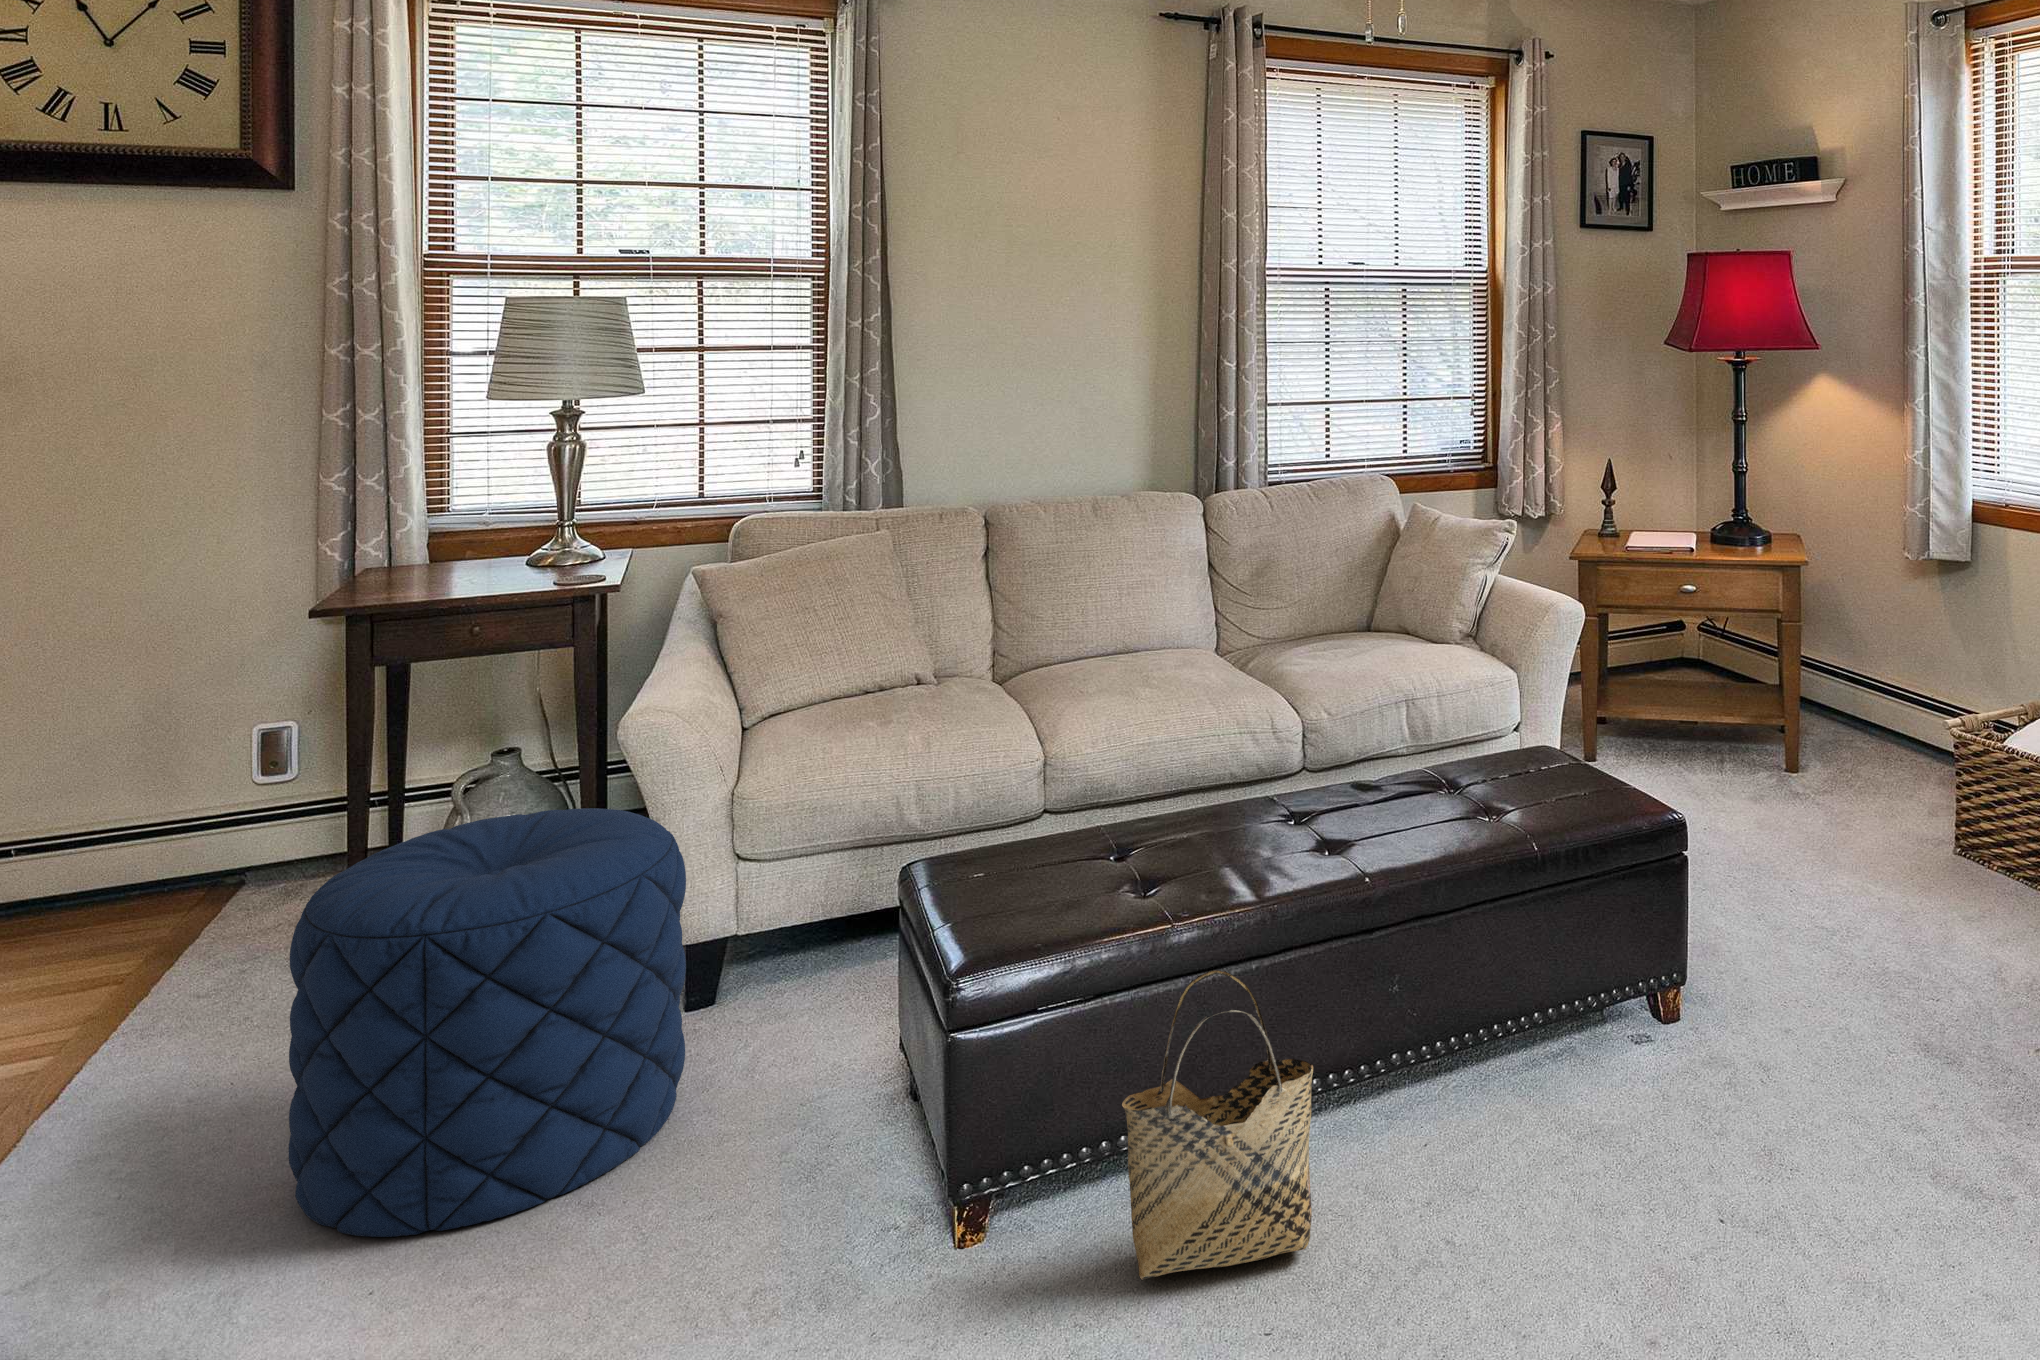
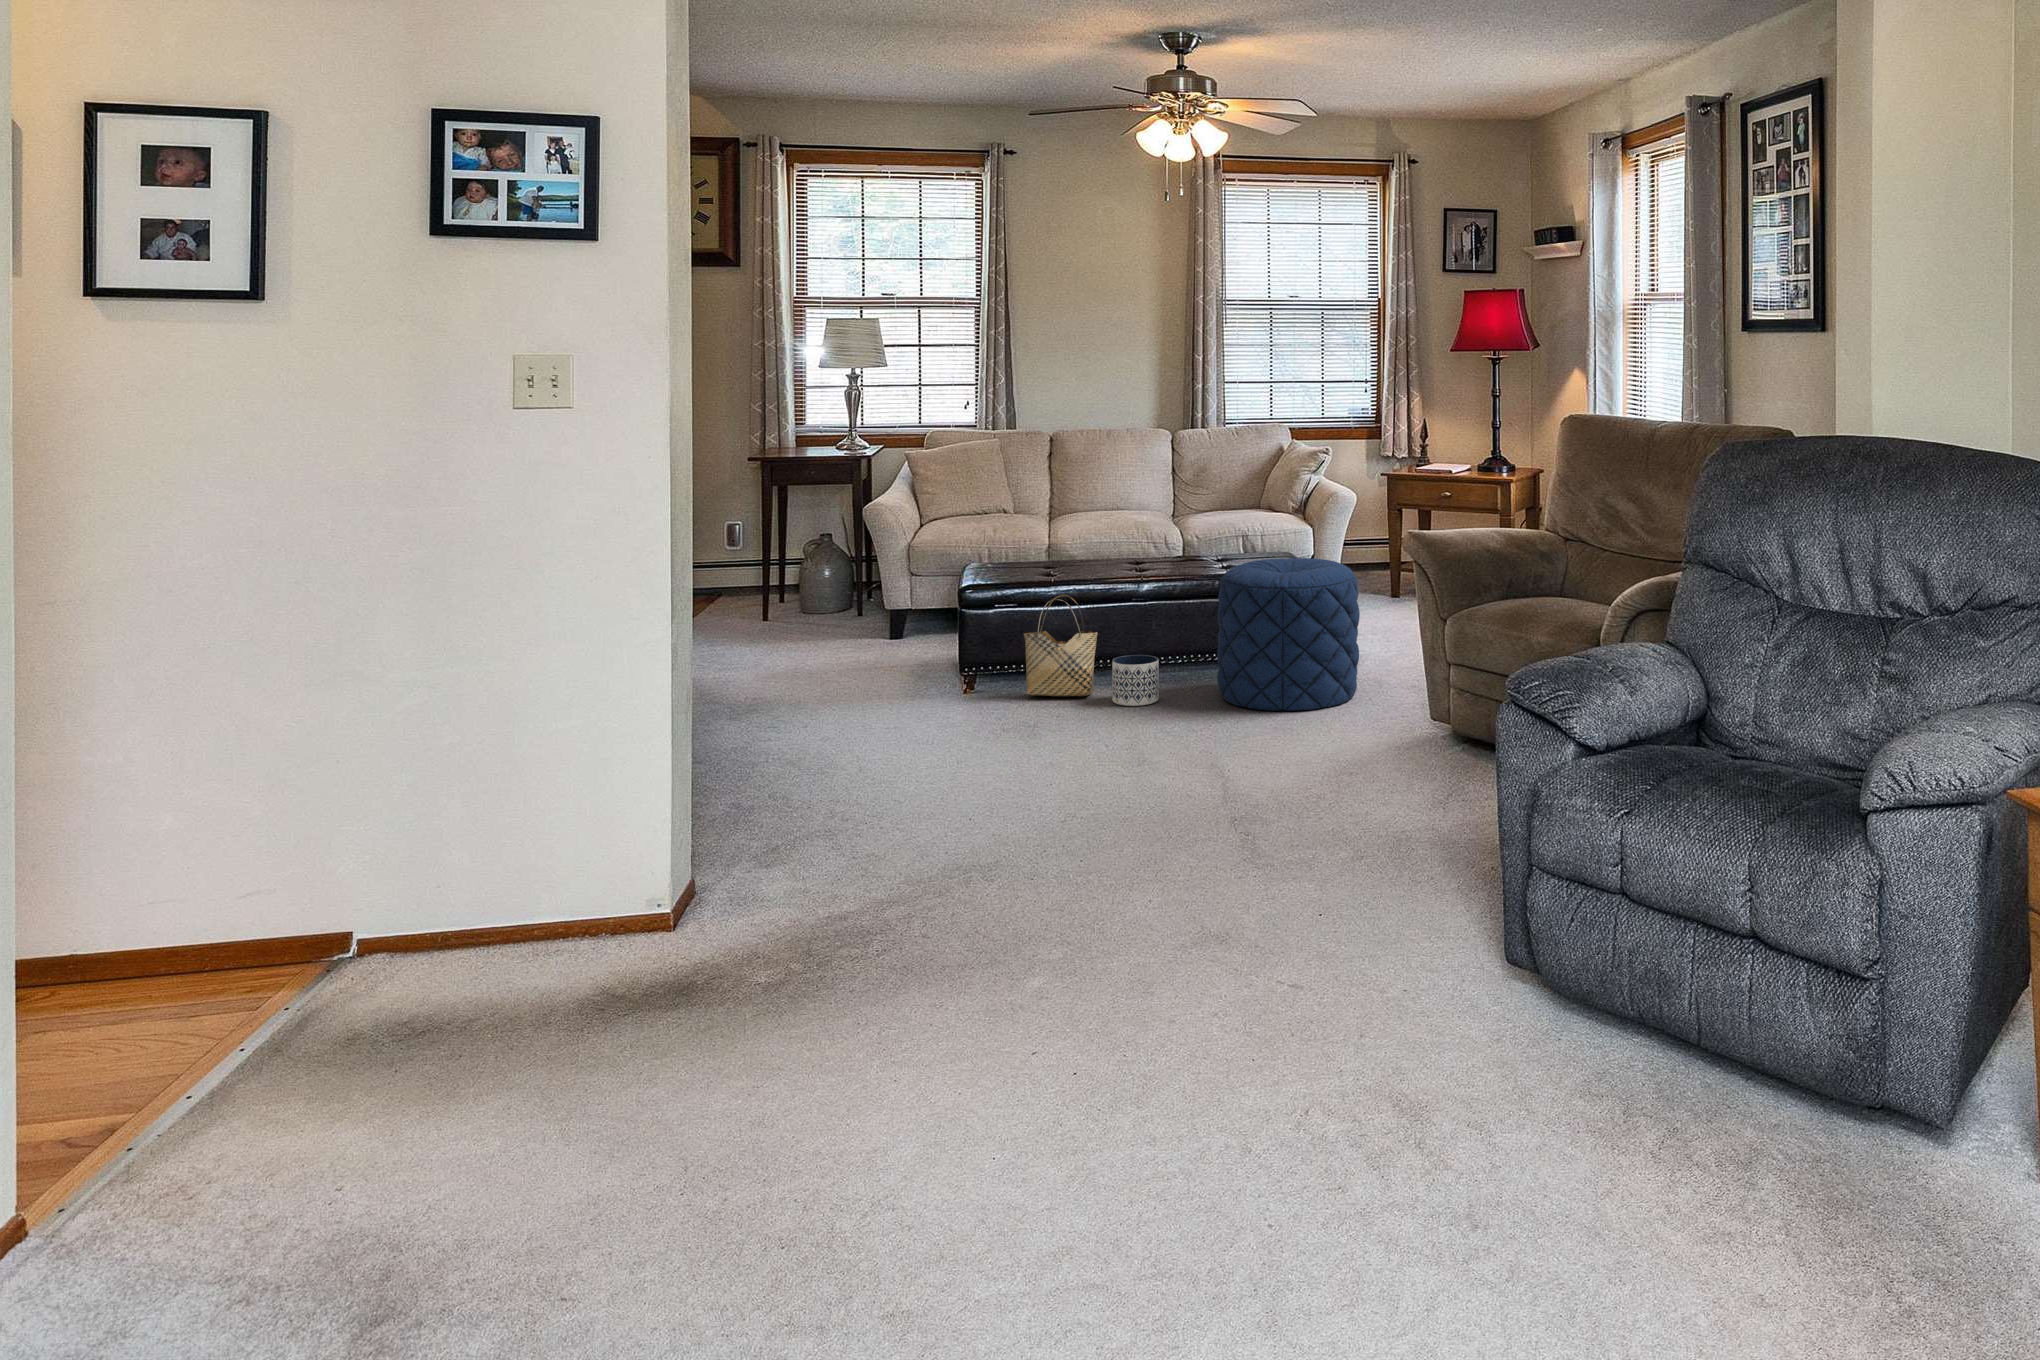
pouf: present [288,808,686,1237] -> present [1217,558,1360,711]
planter: none [1379,1112,1498,1287] -> present [1112,655,1159,706]

